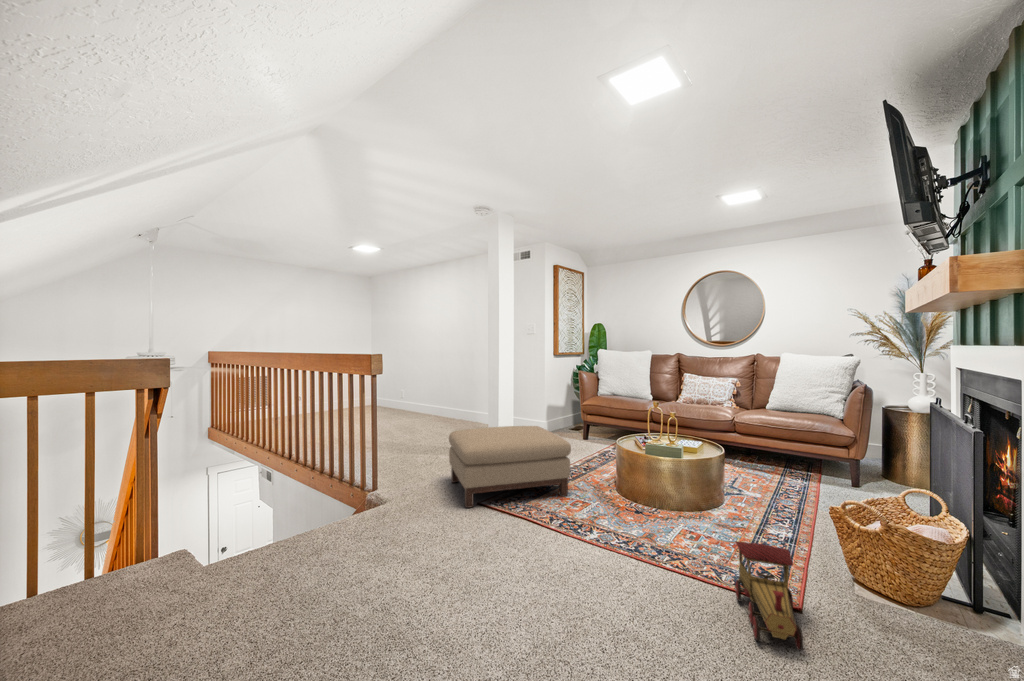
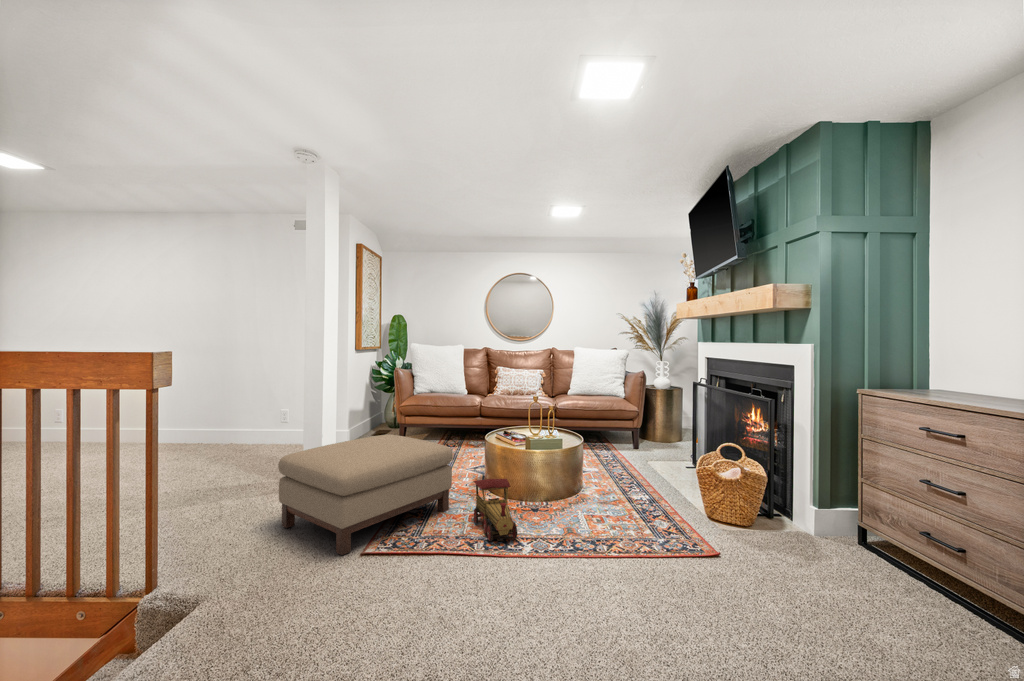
toy train: present [735,541,803,651] -> present [473,479,517,542]

